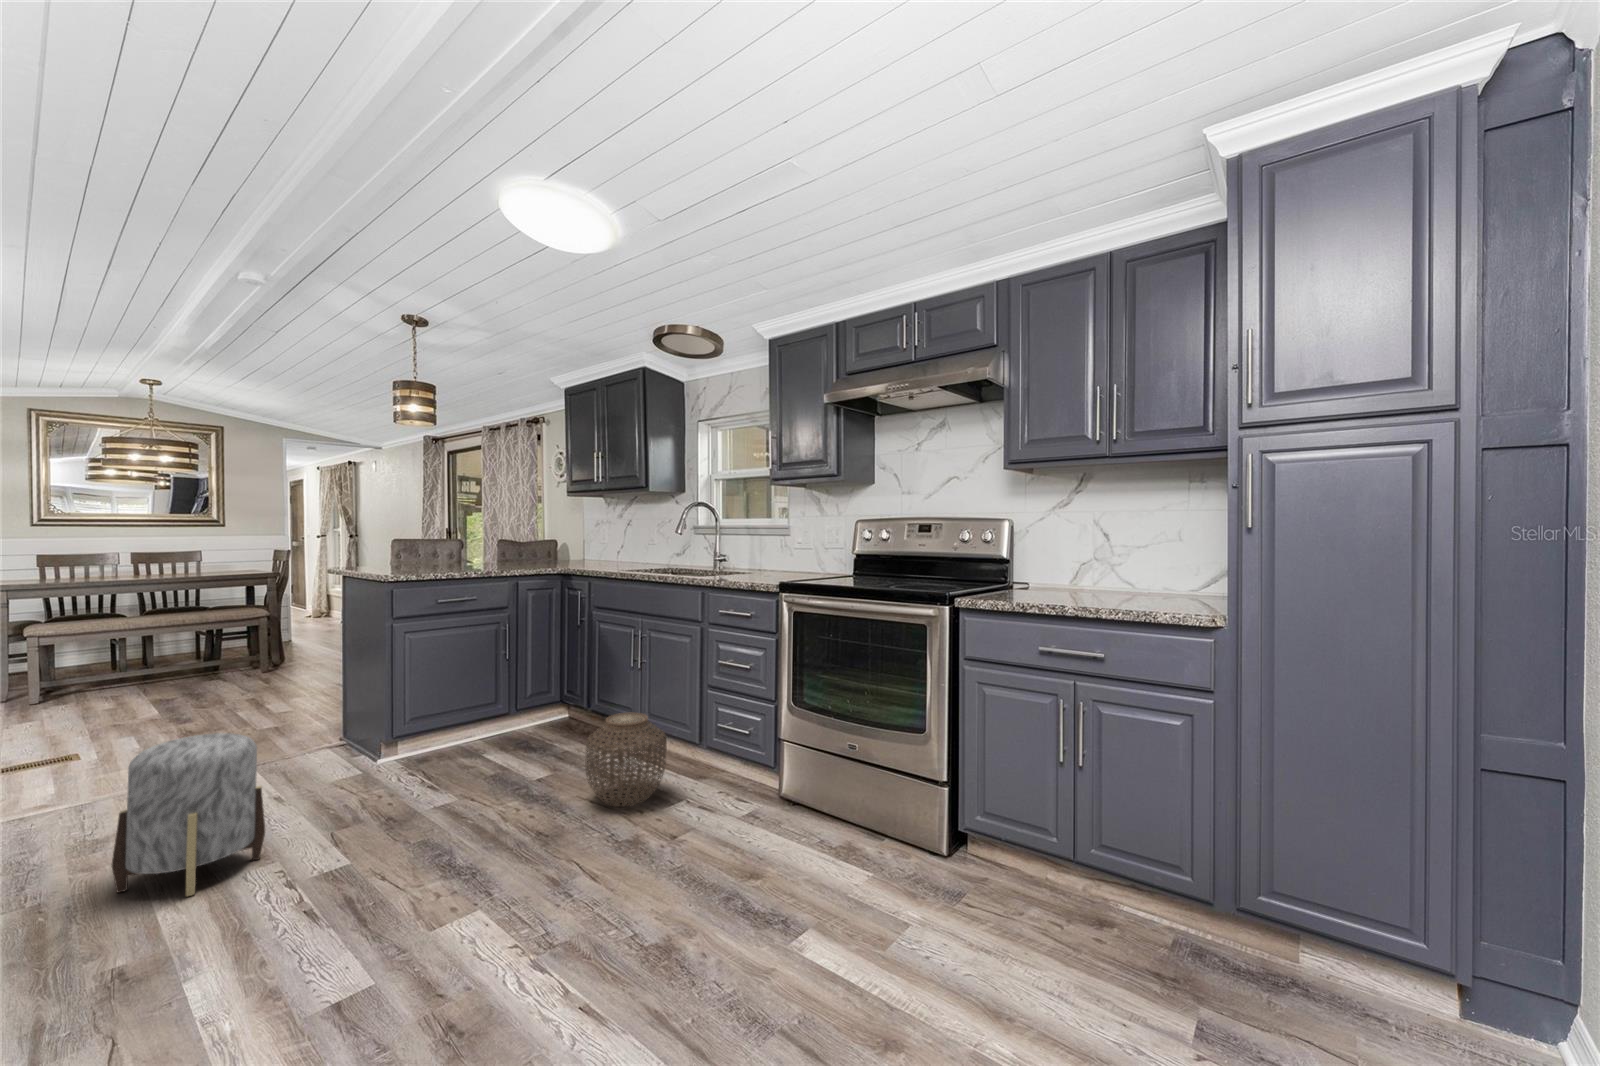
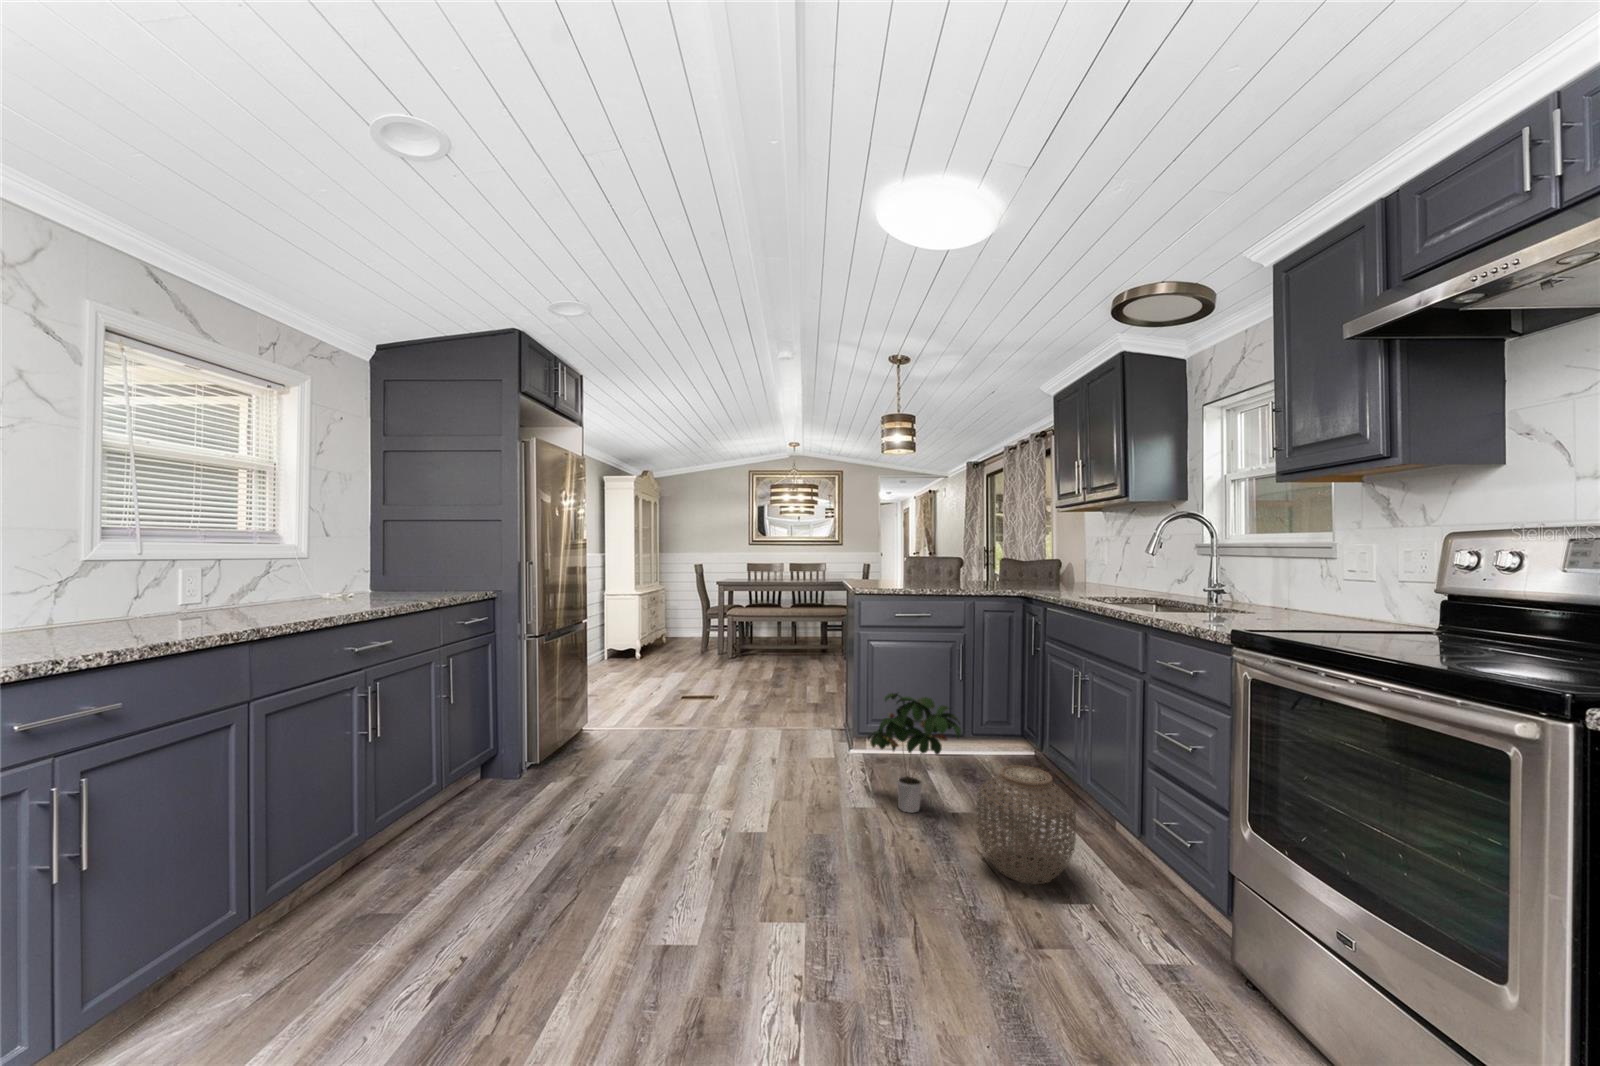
potted plant: none [436,677,548,795] -> present [868,693,961,813]
stool: present [111,733,265,896] -> none [655,695,734,813]

